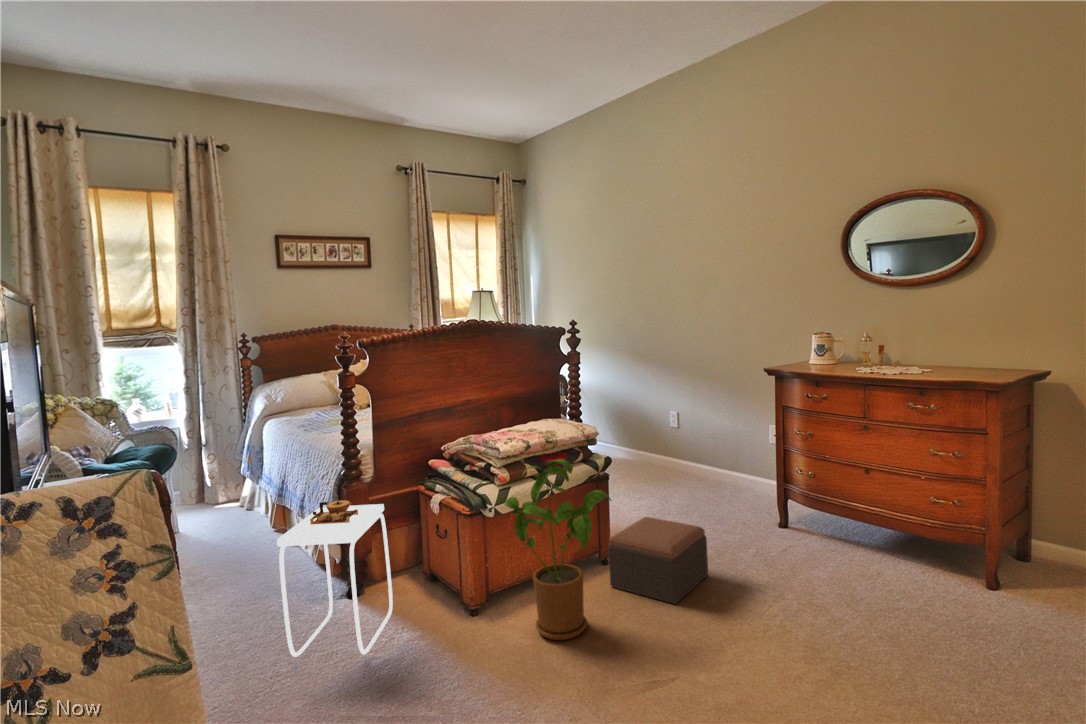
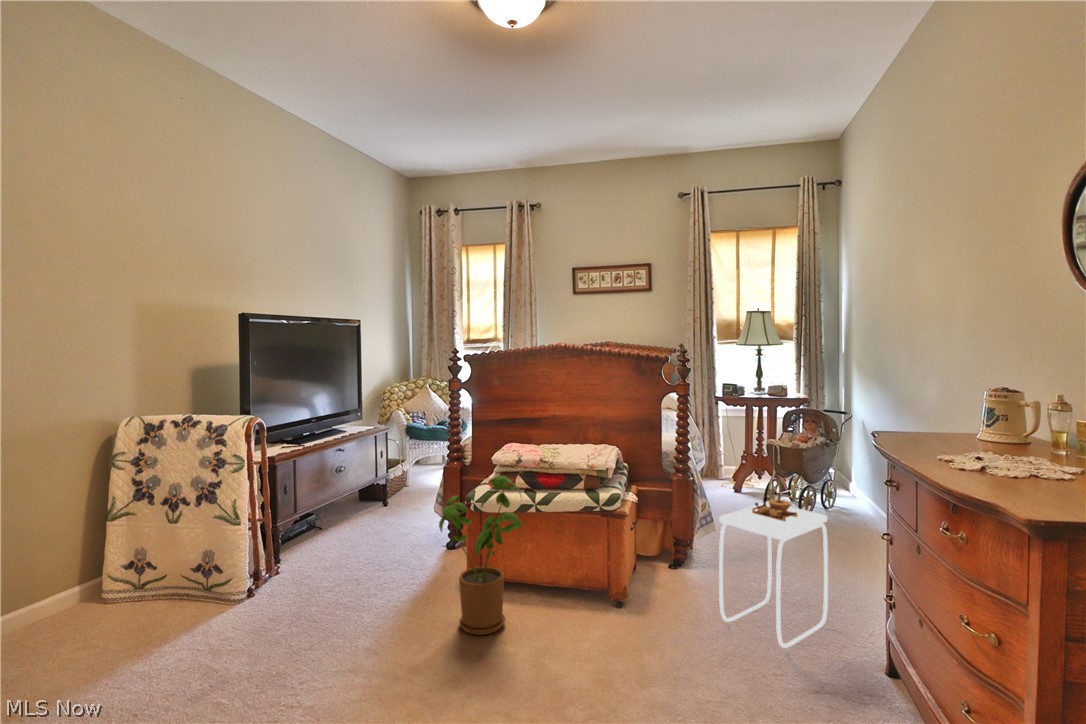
side table: present [277,500,393,657] -> present [719,497,828,648]
footstool: present [608,517,708,604] -> none [572,570,661,661]

